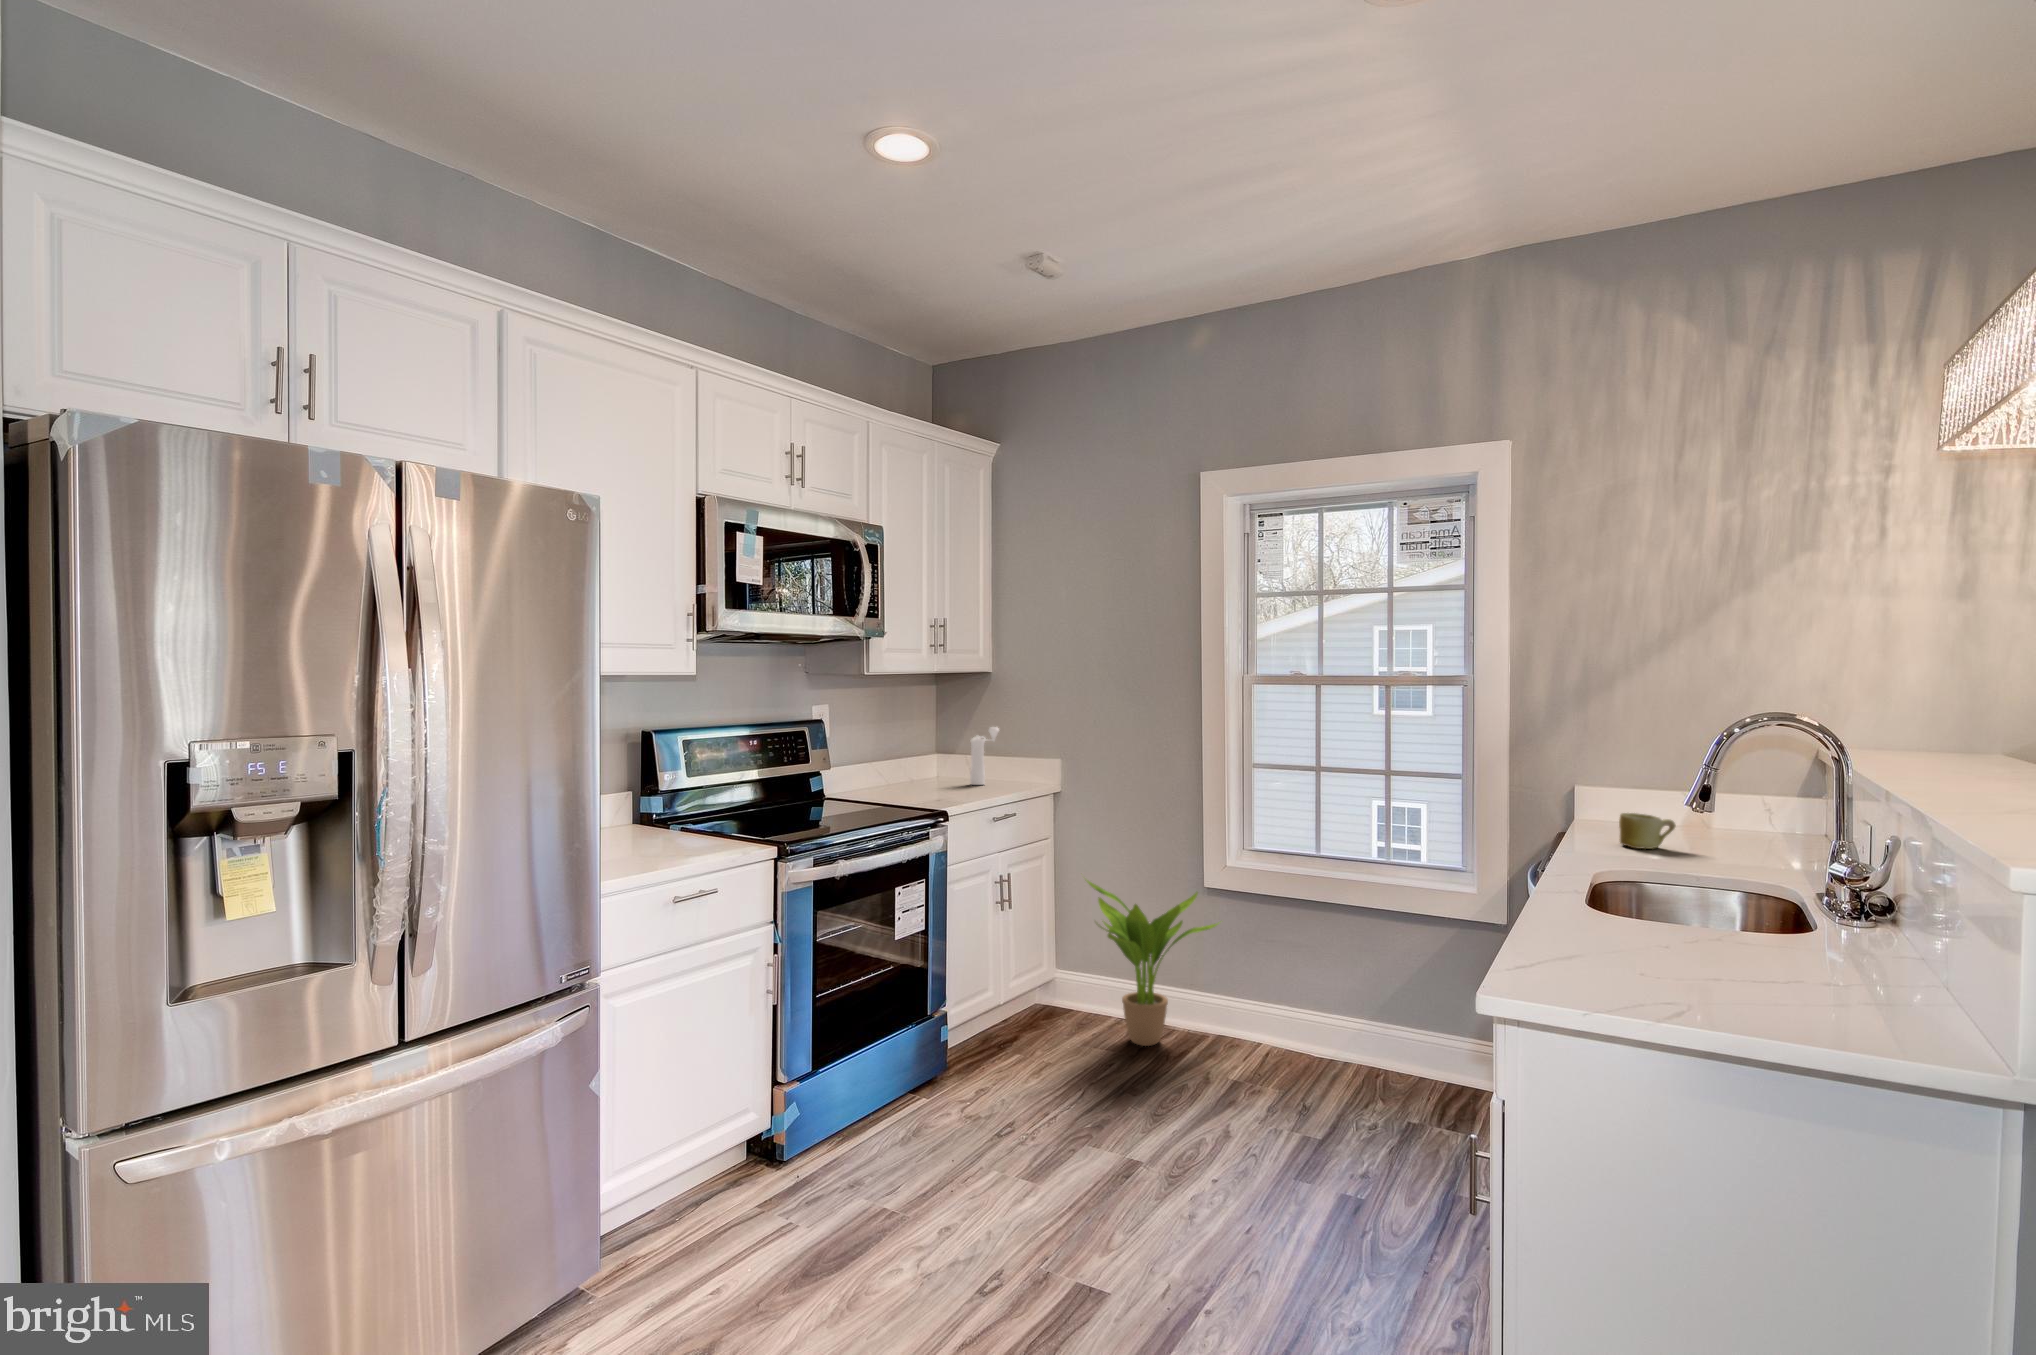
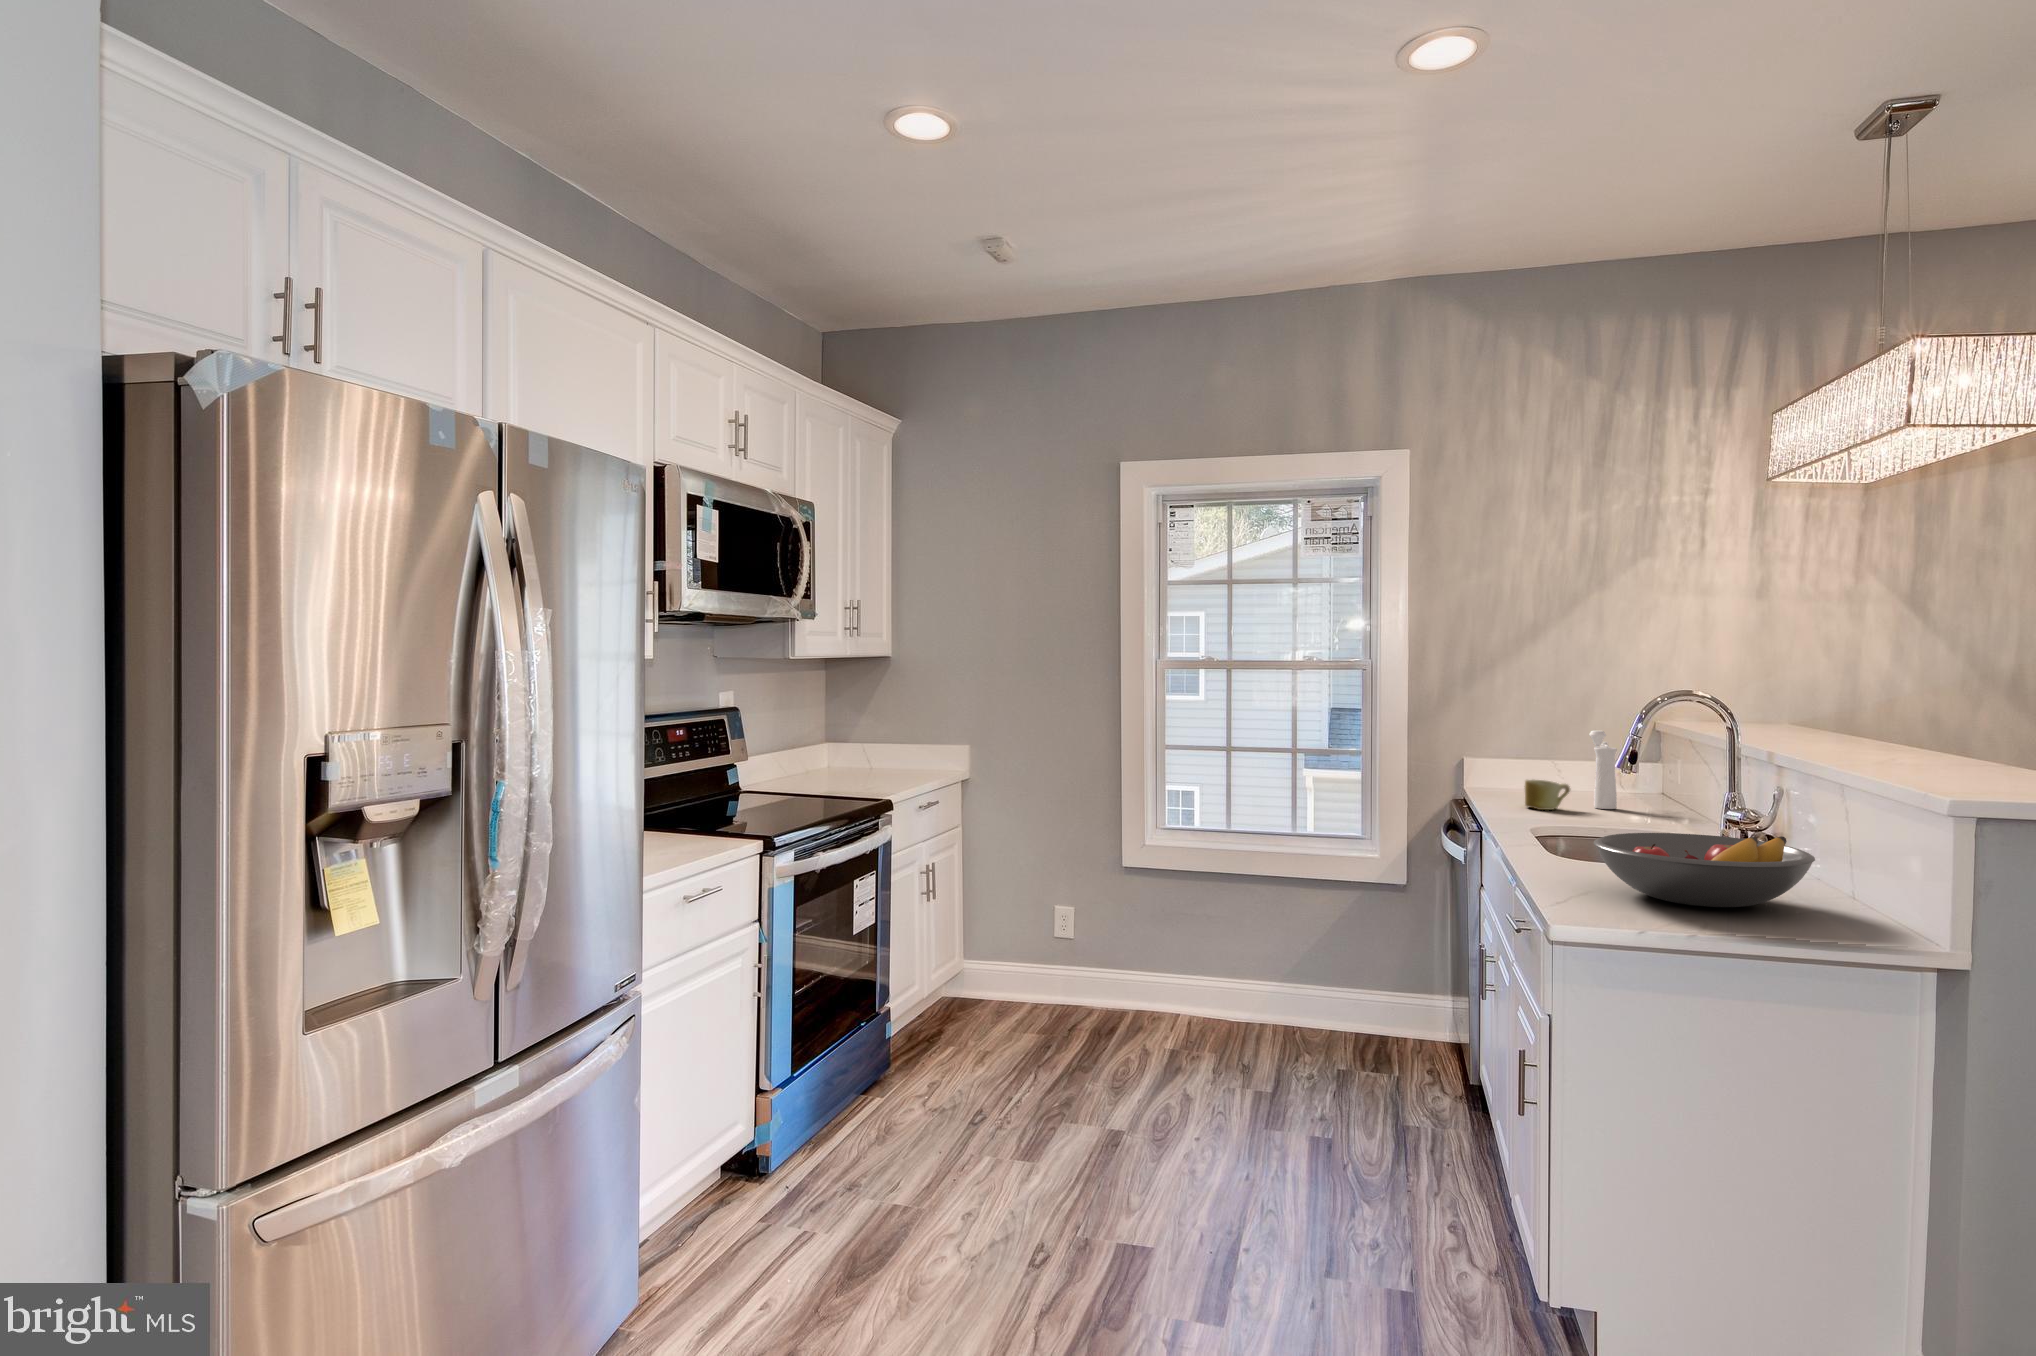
pepper mill: present [970,727,999,785] -> present [1589,731,1617,809]
potted plant: present [1086,880,1219,1046] -> none [1008,860,1144,1027]
fruit bowl: none [1563,887,1835,987] -> present [1594,833,1815,907]

